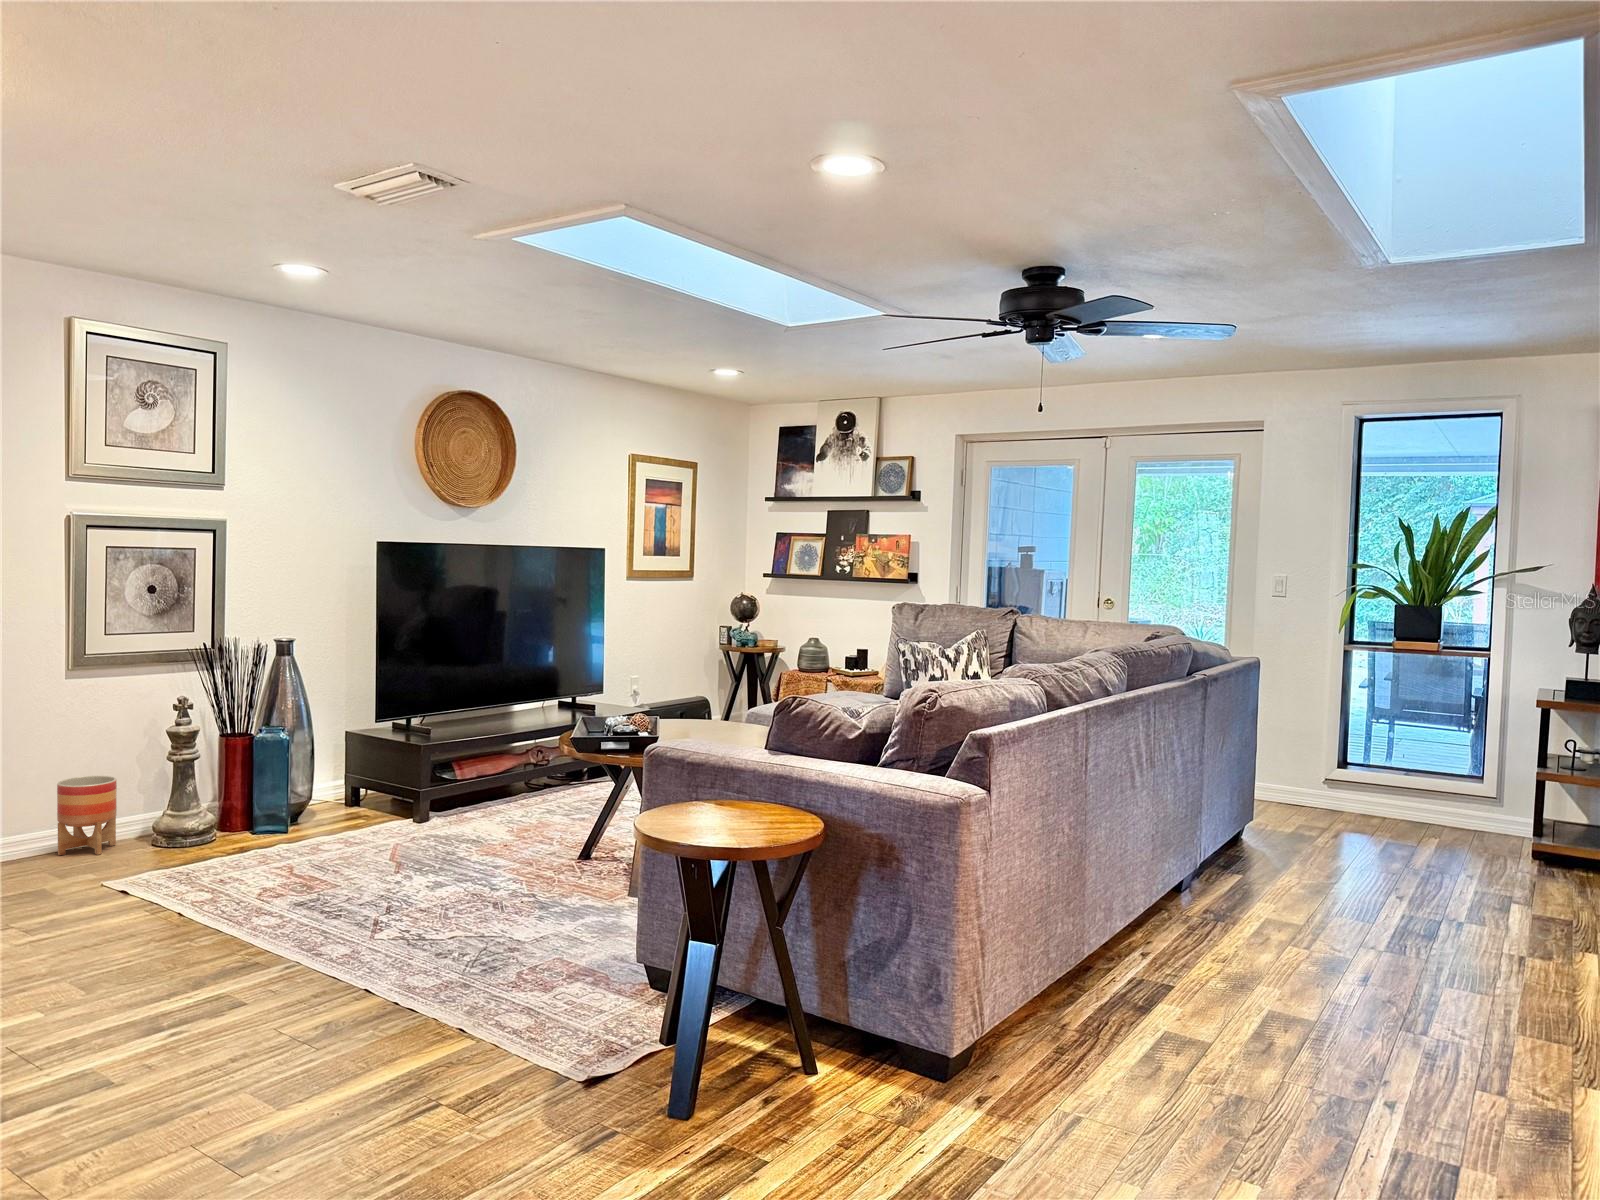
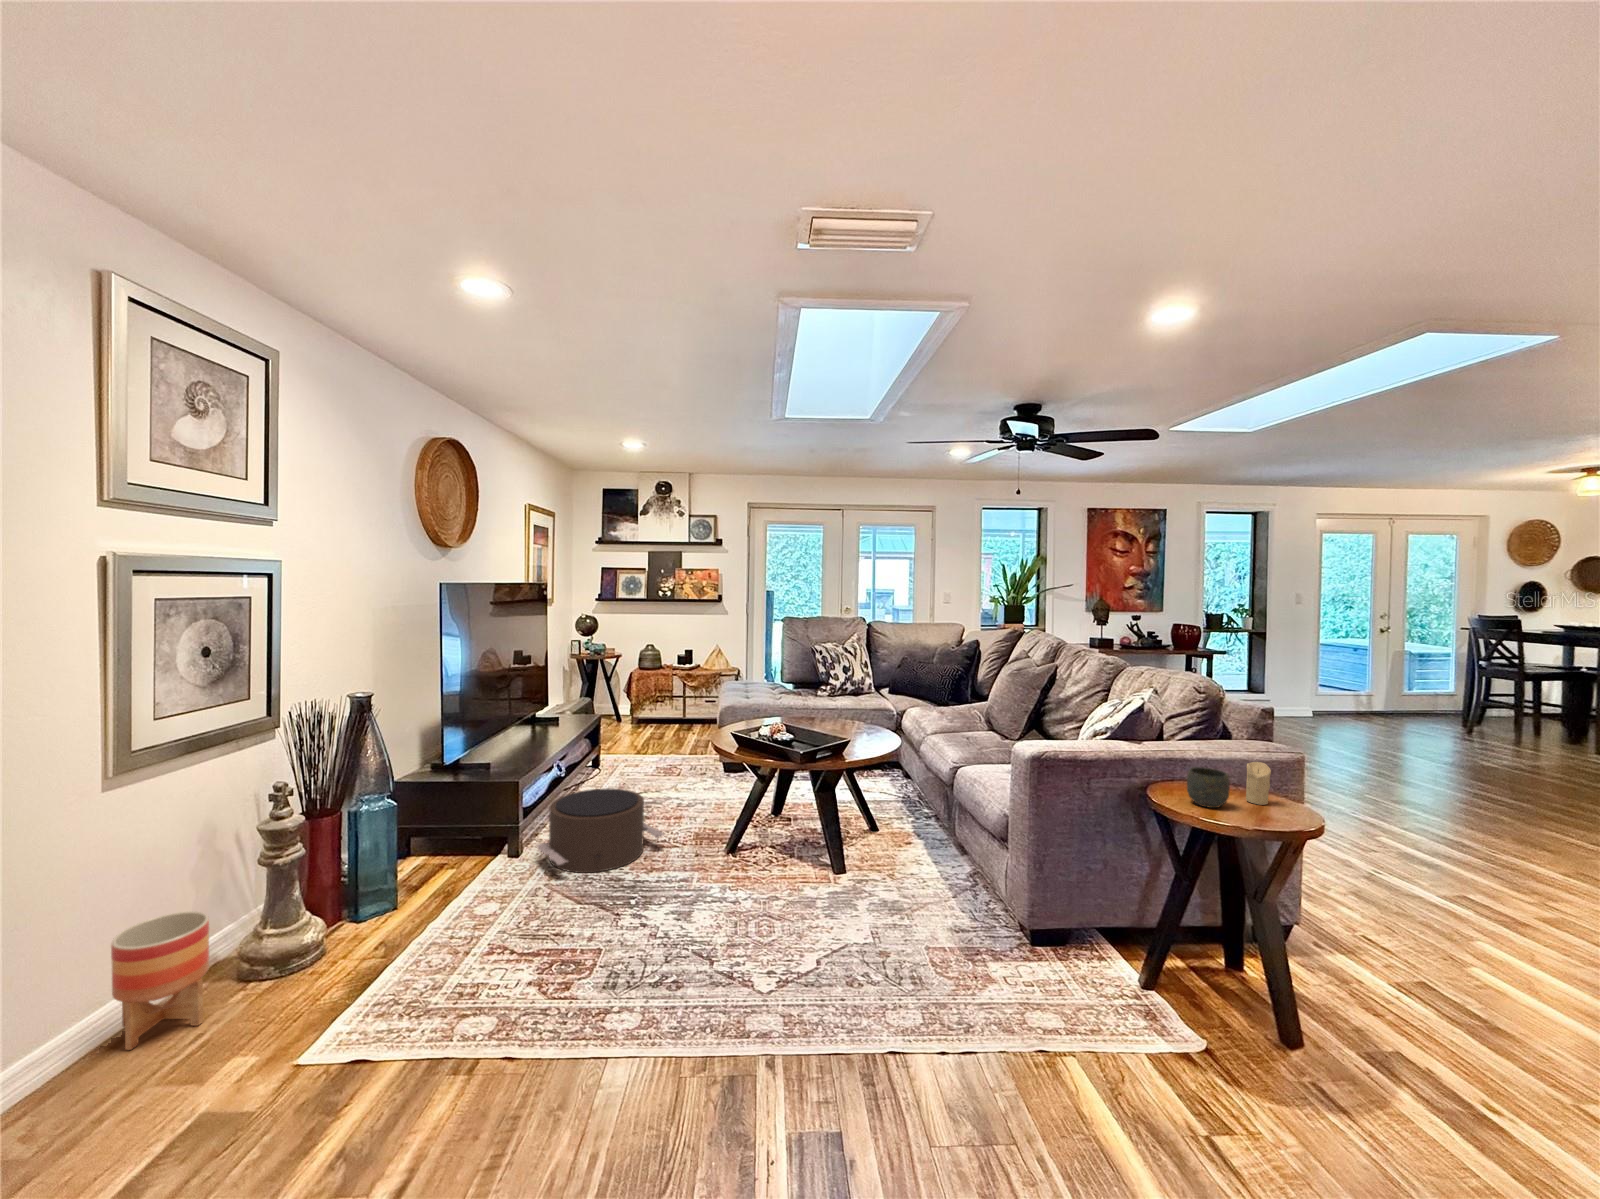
pouf: none [409,768,541,845] -> present [537,789,664,873]
mug: none [684,771,741,821] -> present [1187,767,1230,808]
candle: none [760,775,788,831] -> present [1246,762,1271,805]

